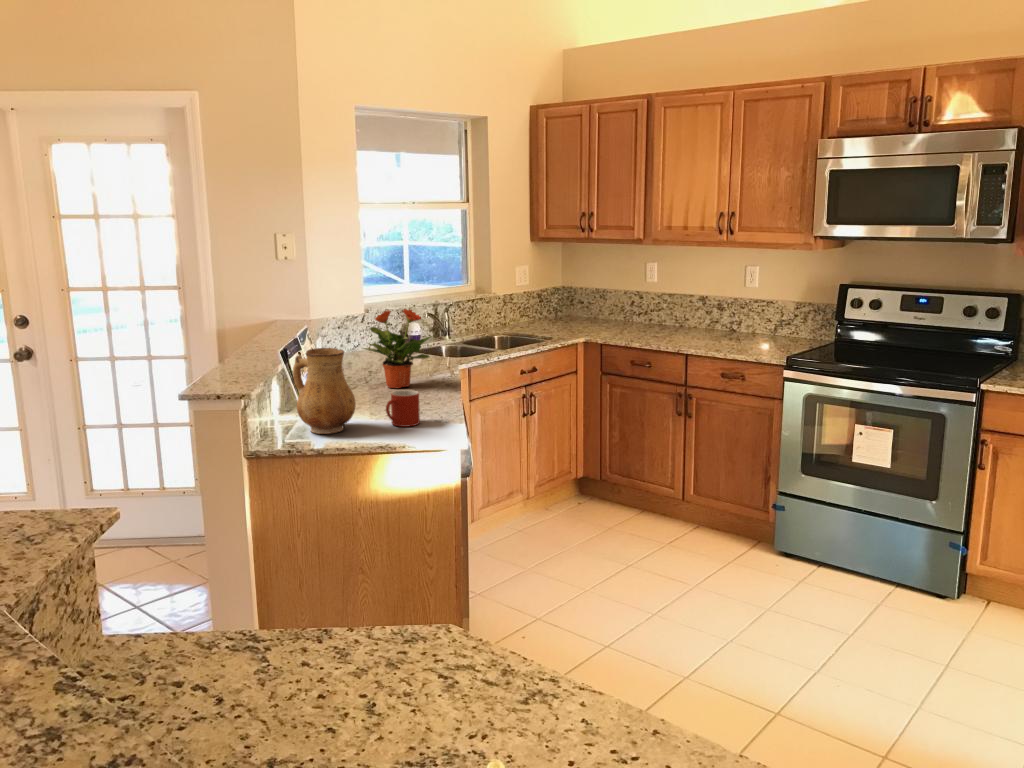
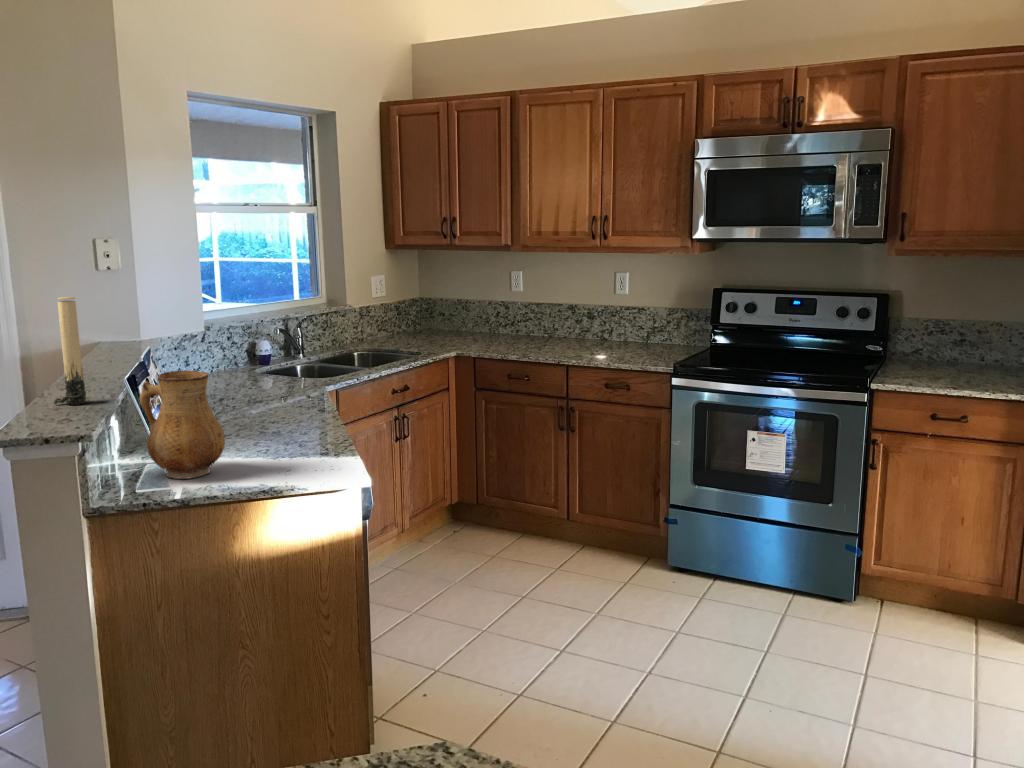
candle: none [231,288,254,371] -> present [54,297,86,405]
potted plant: present [363,309,432,388] -> none [215,322,301,417]
mug: present [386,390,420,427] -> none [264,418,305,463]

